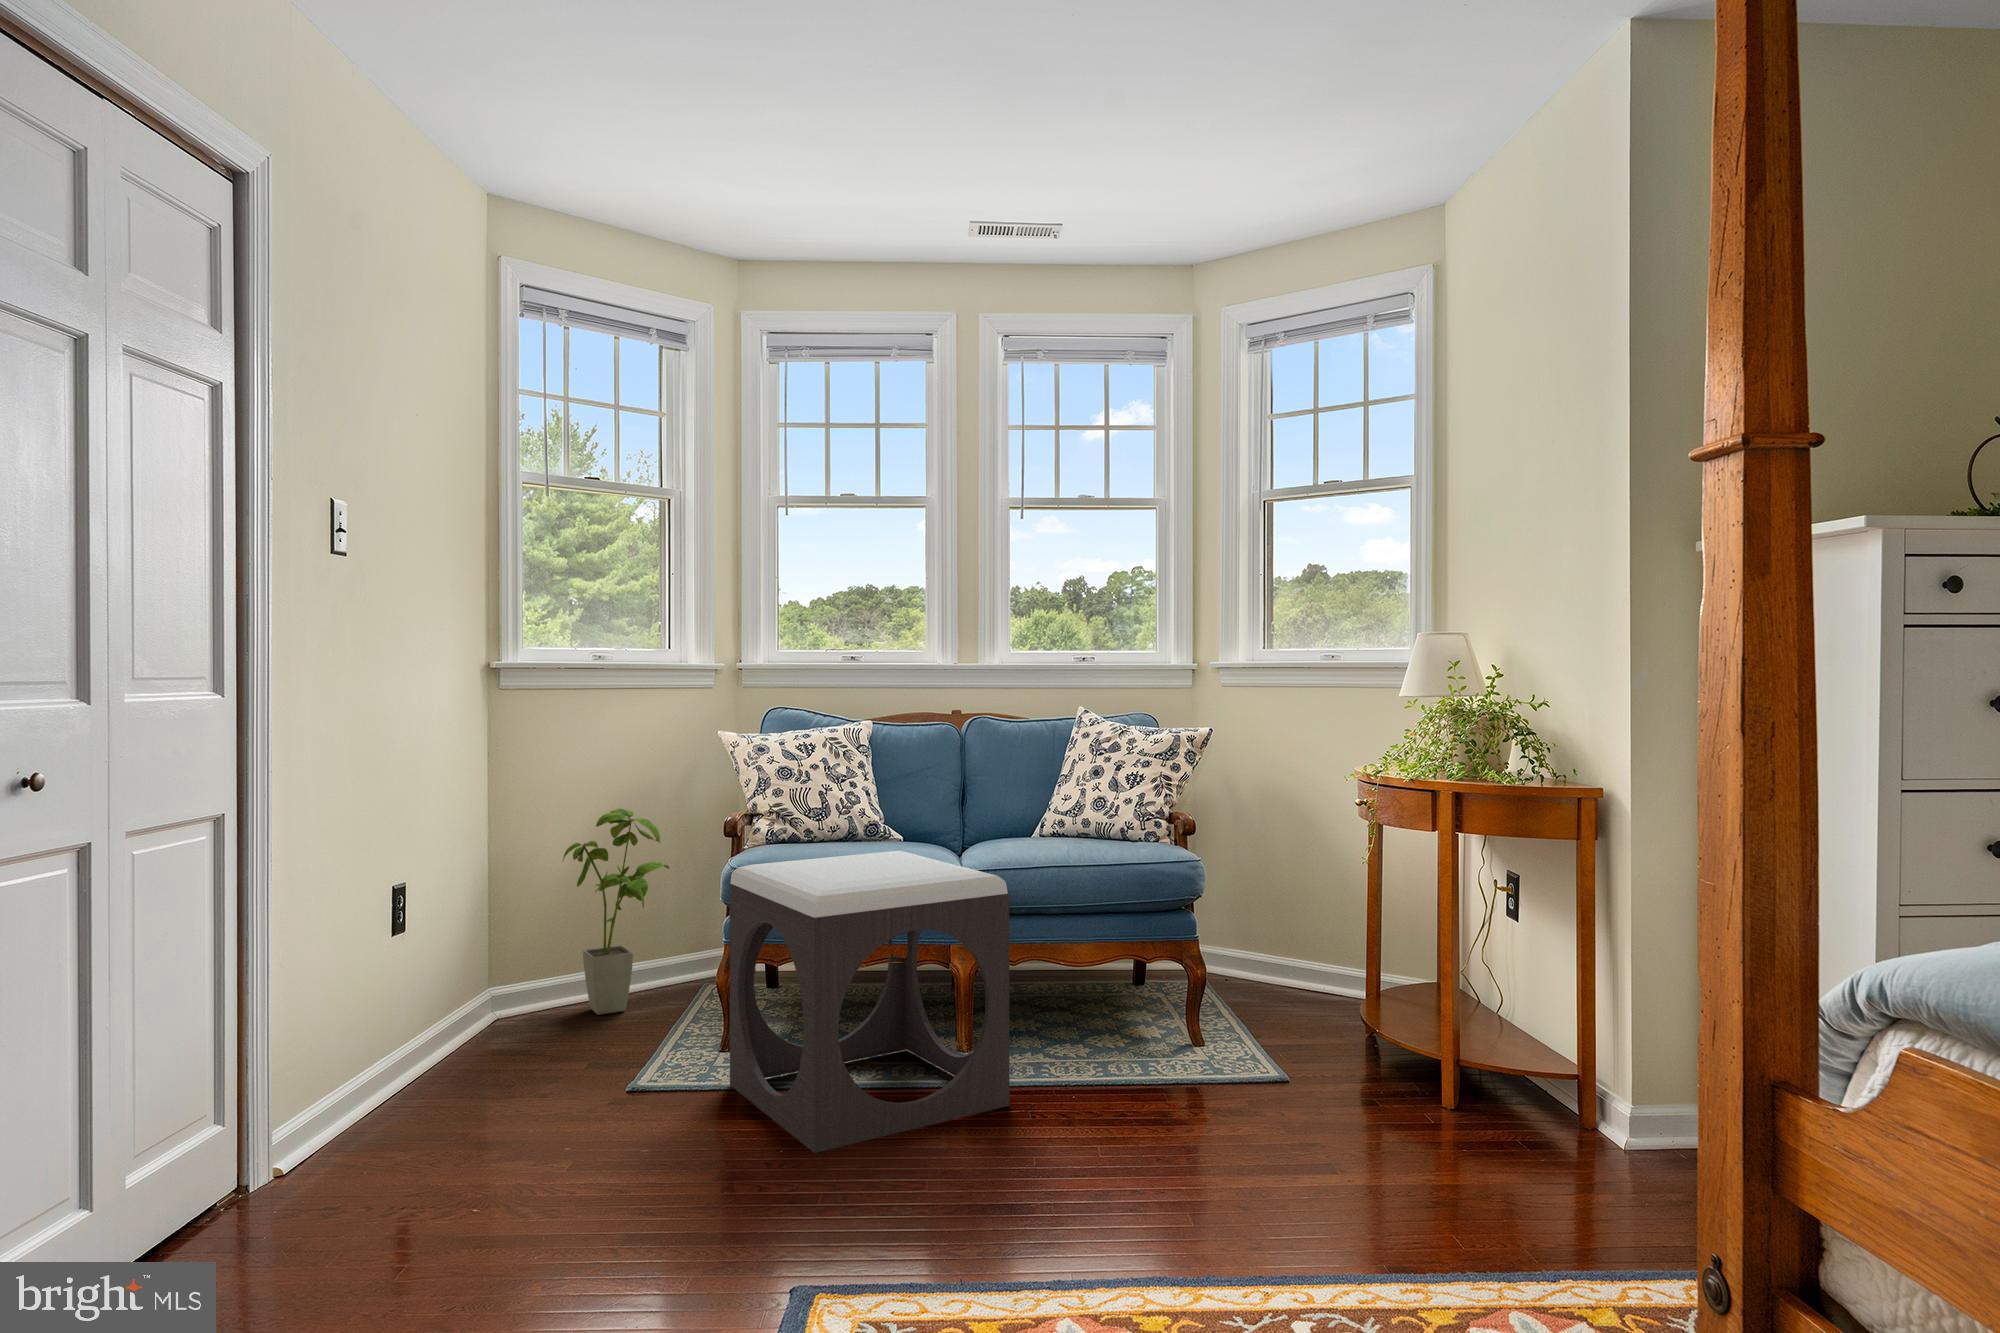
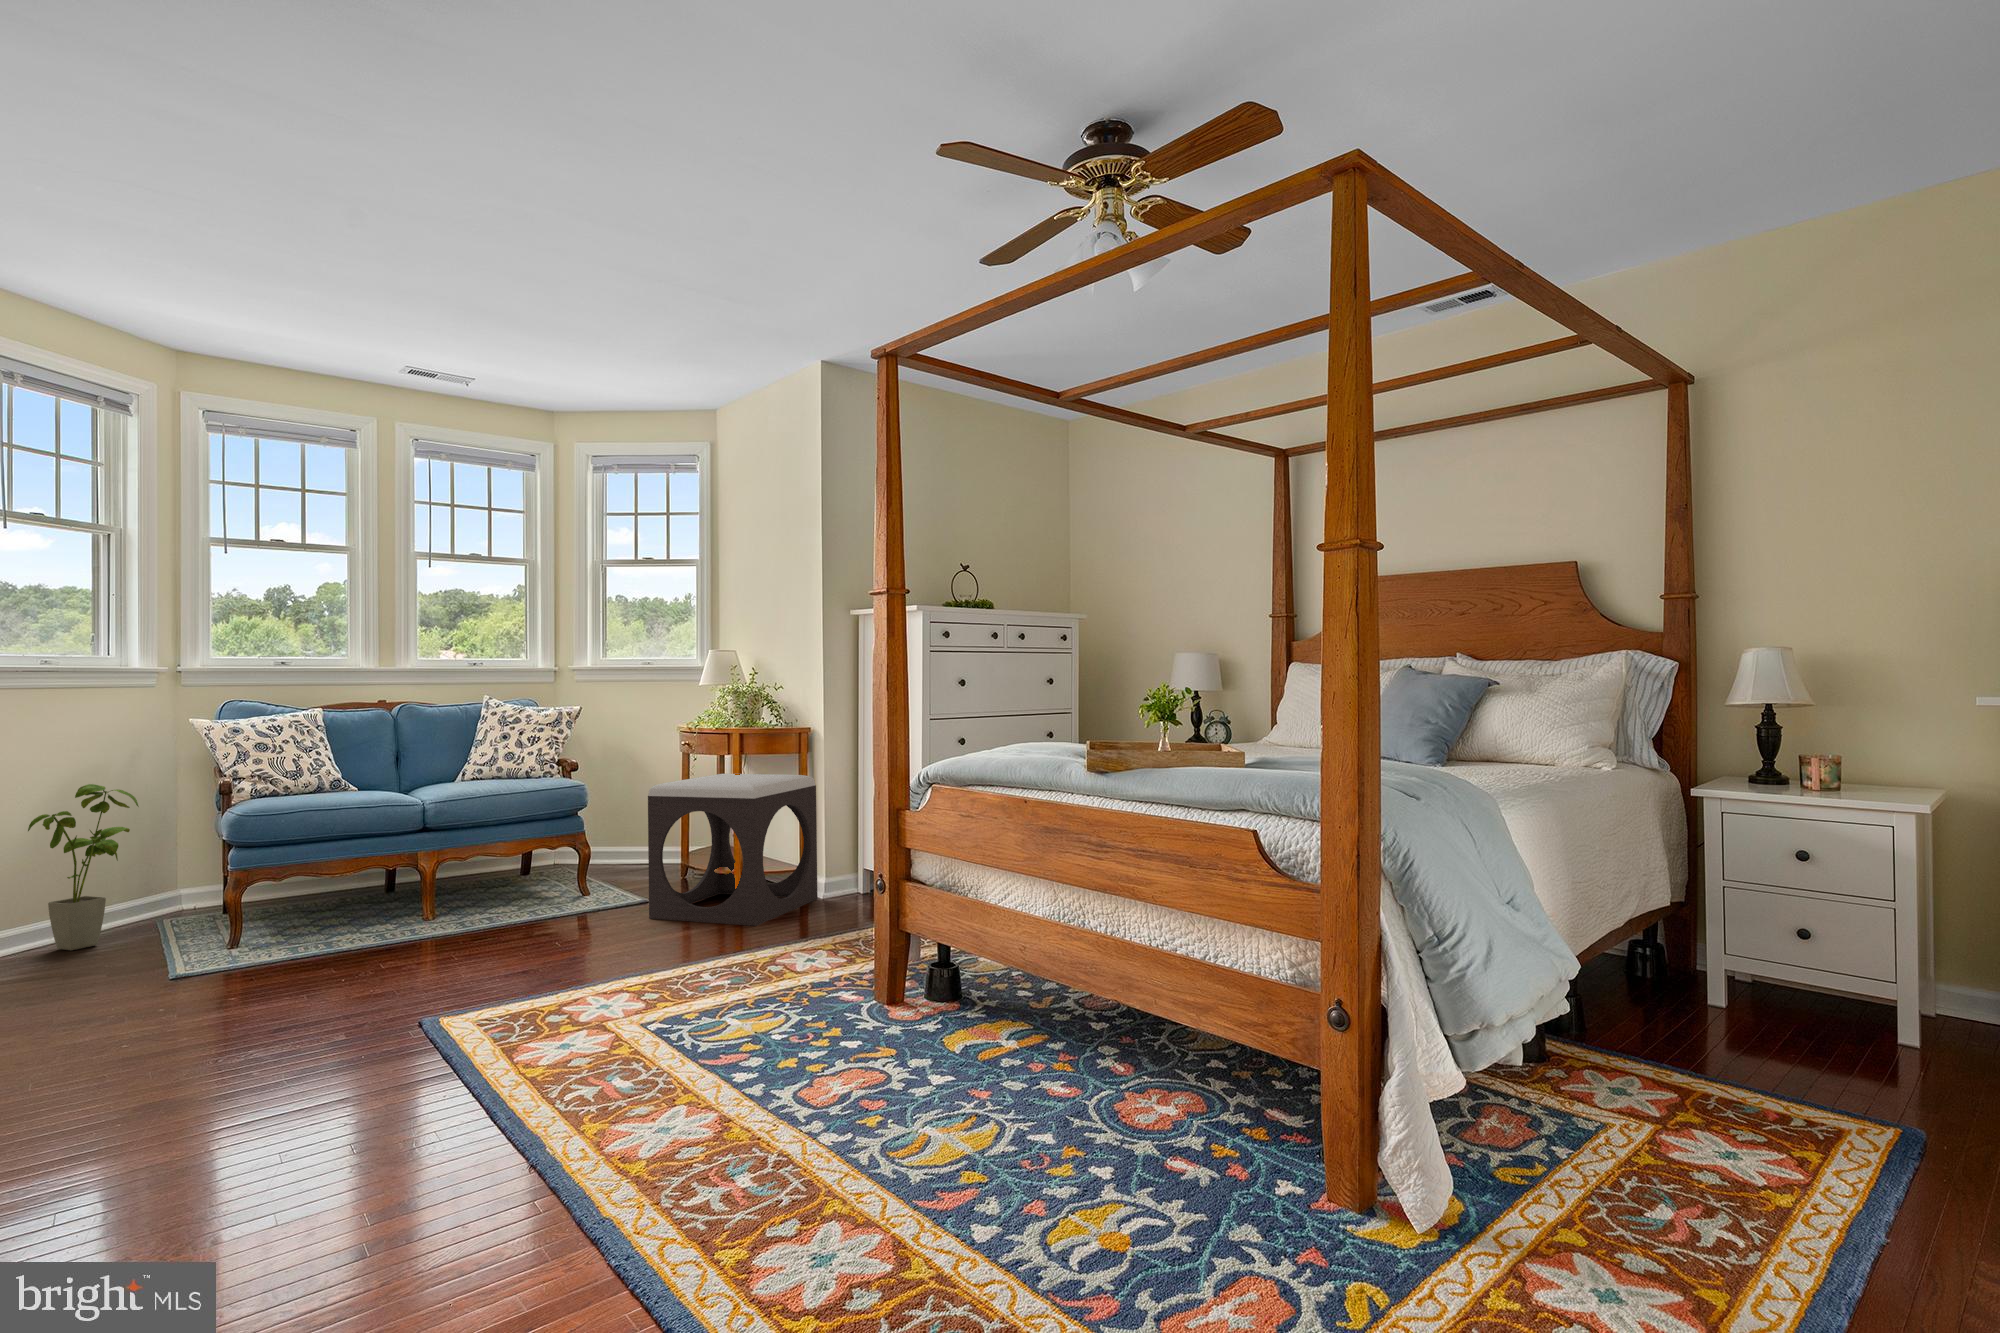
footstool: present [730,851,1010,1153] -> present [648,774,818,926]

